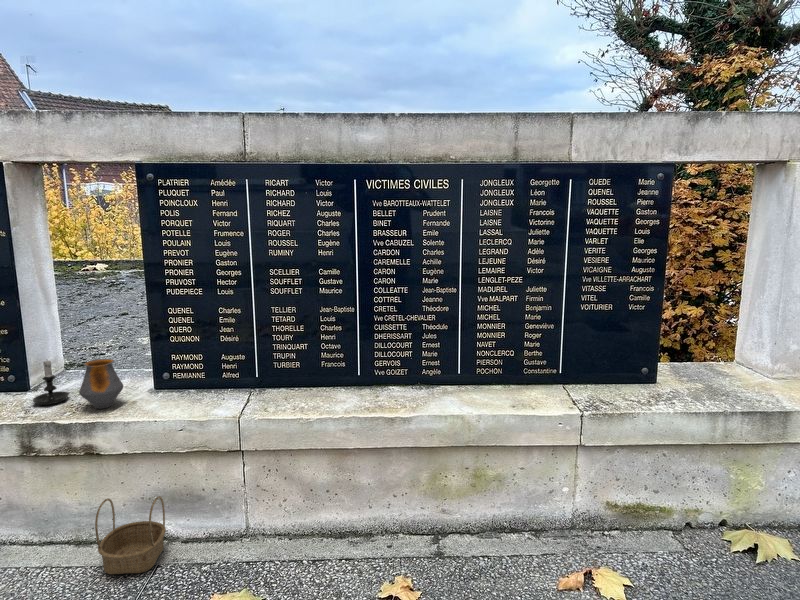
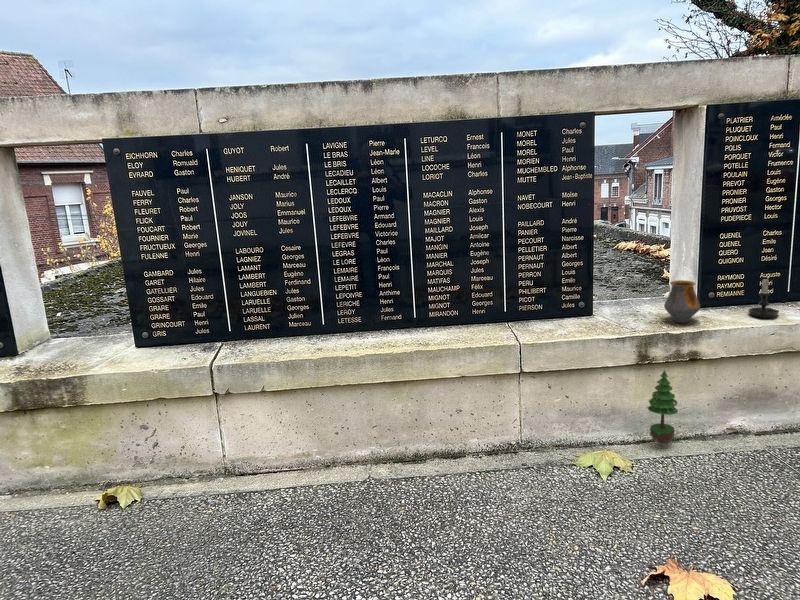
candle holder: present [33,361,70,405] -> present [749,279,779,318]
potted tree: none [22,466,65,558] -> present [648,370,678,446]
basket: present [95,496,166,574] -> none [714,392,774,453]

